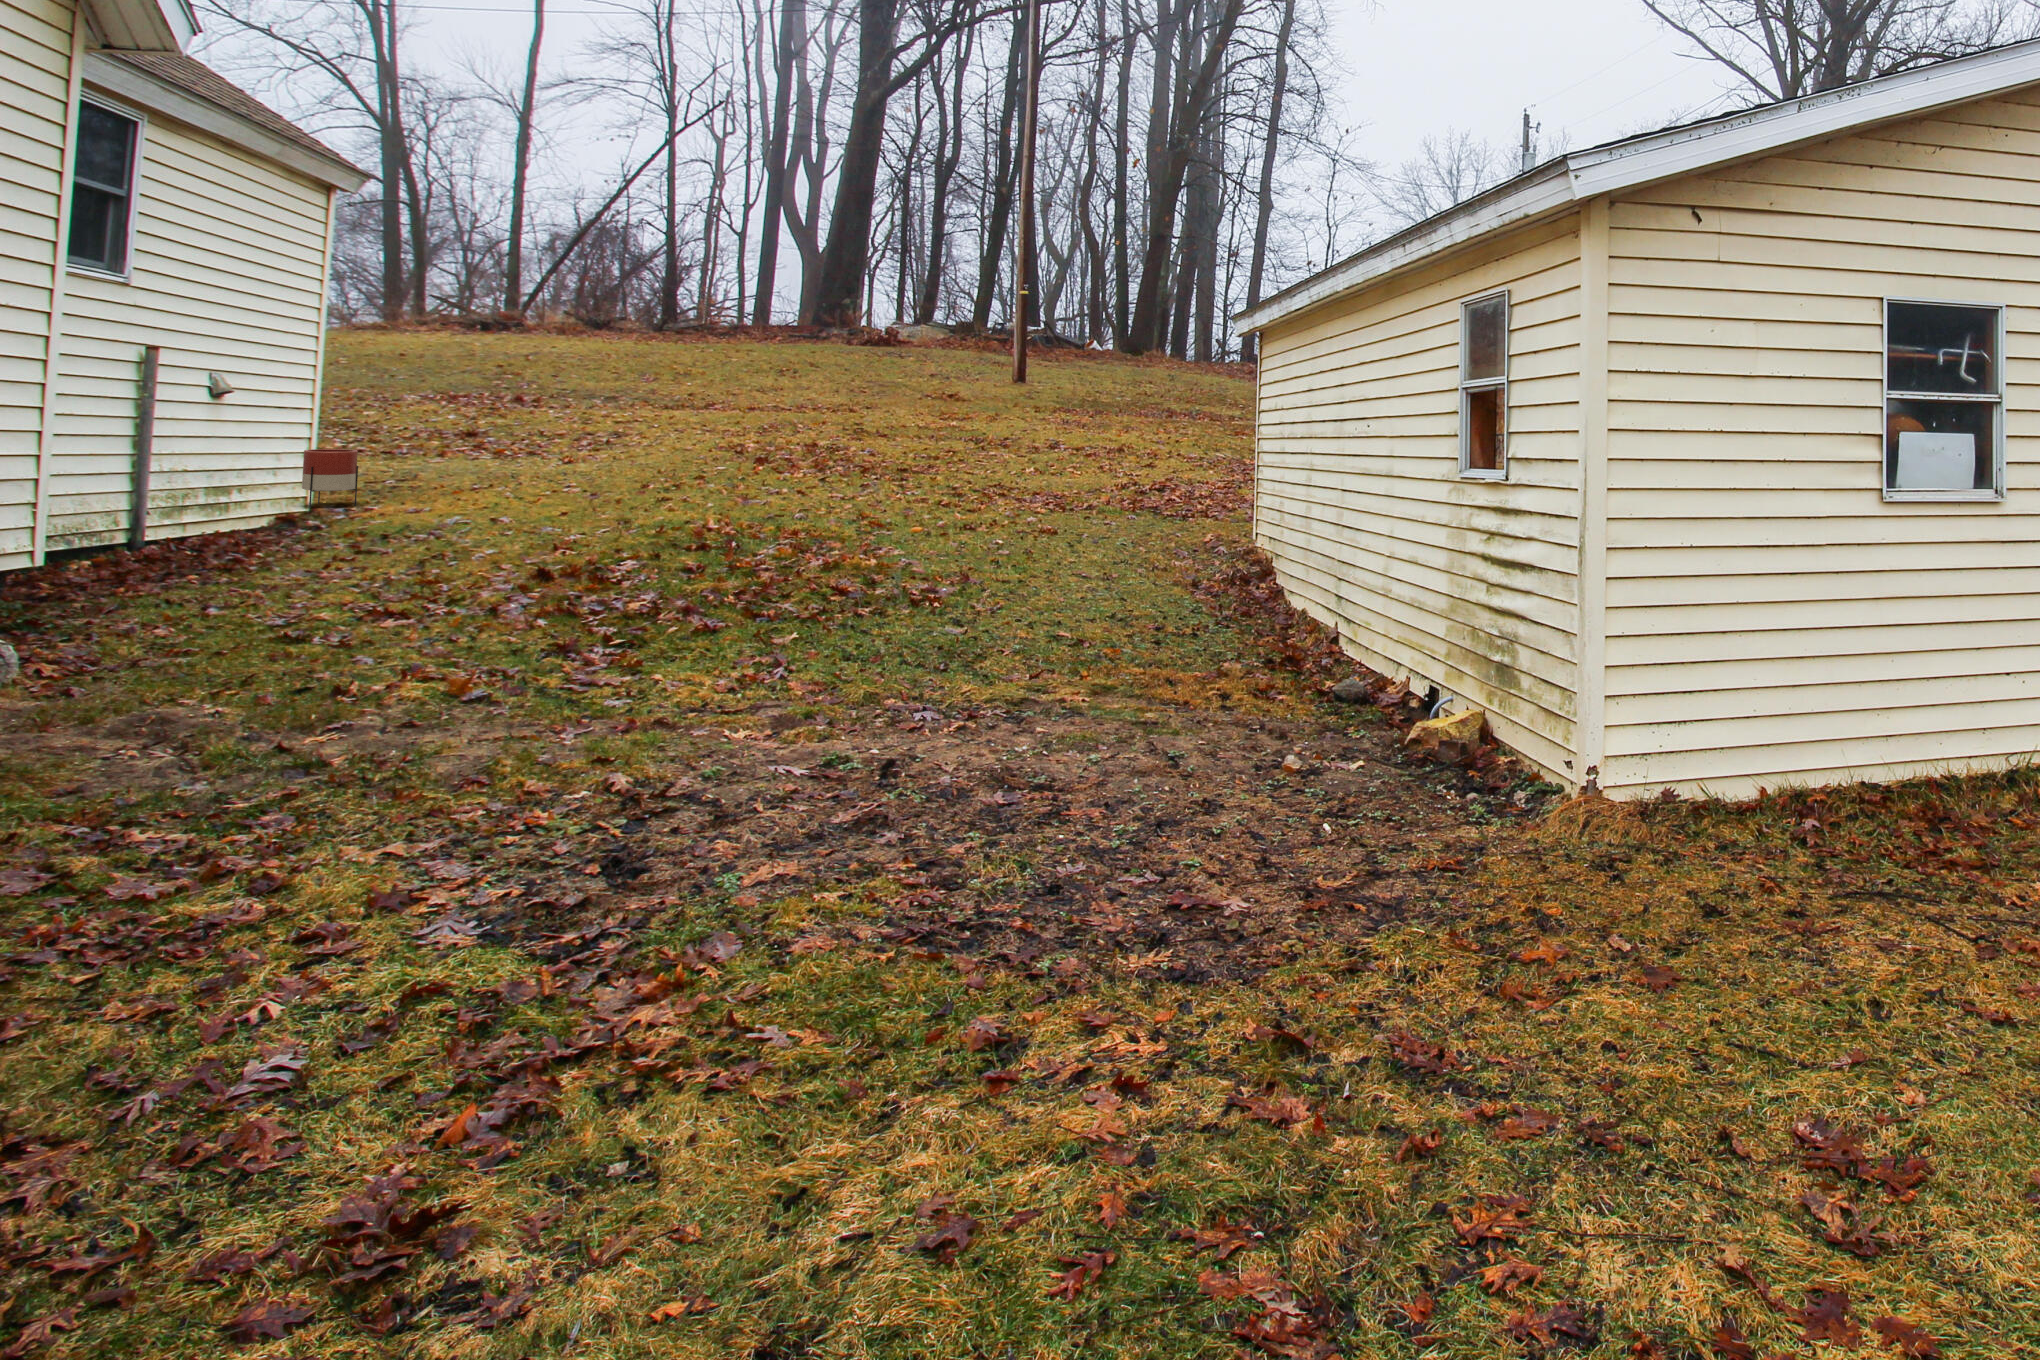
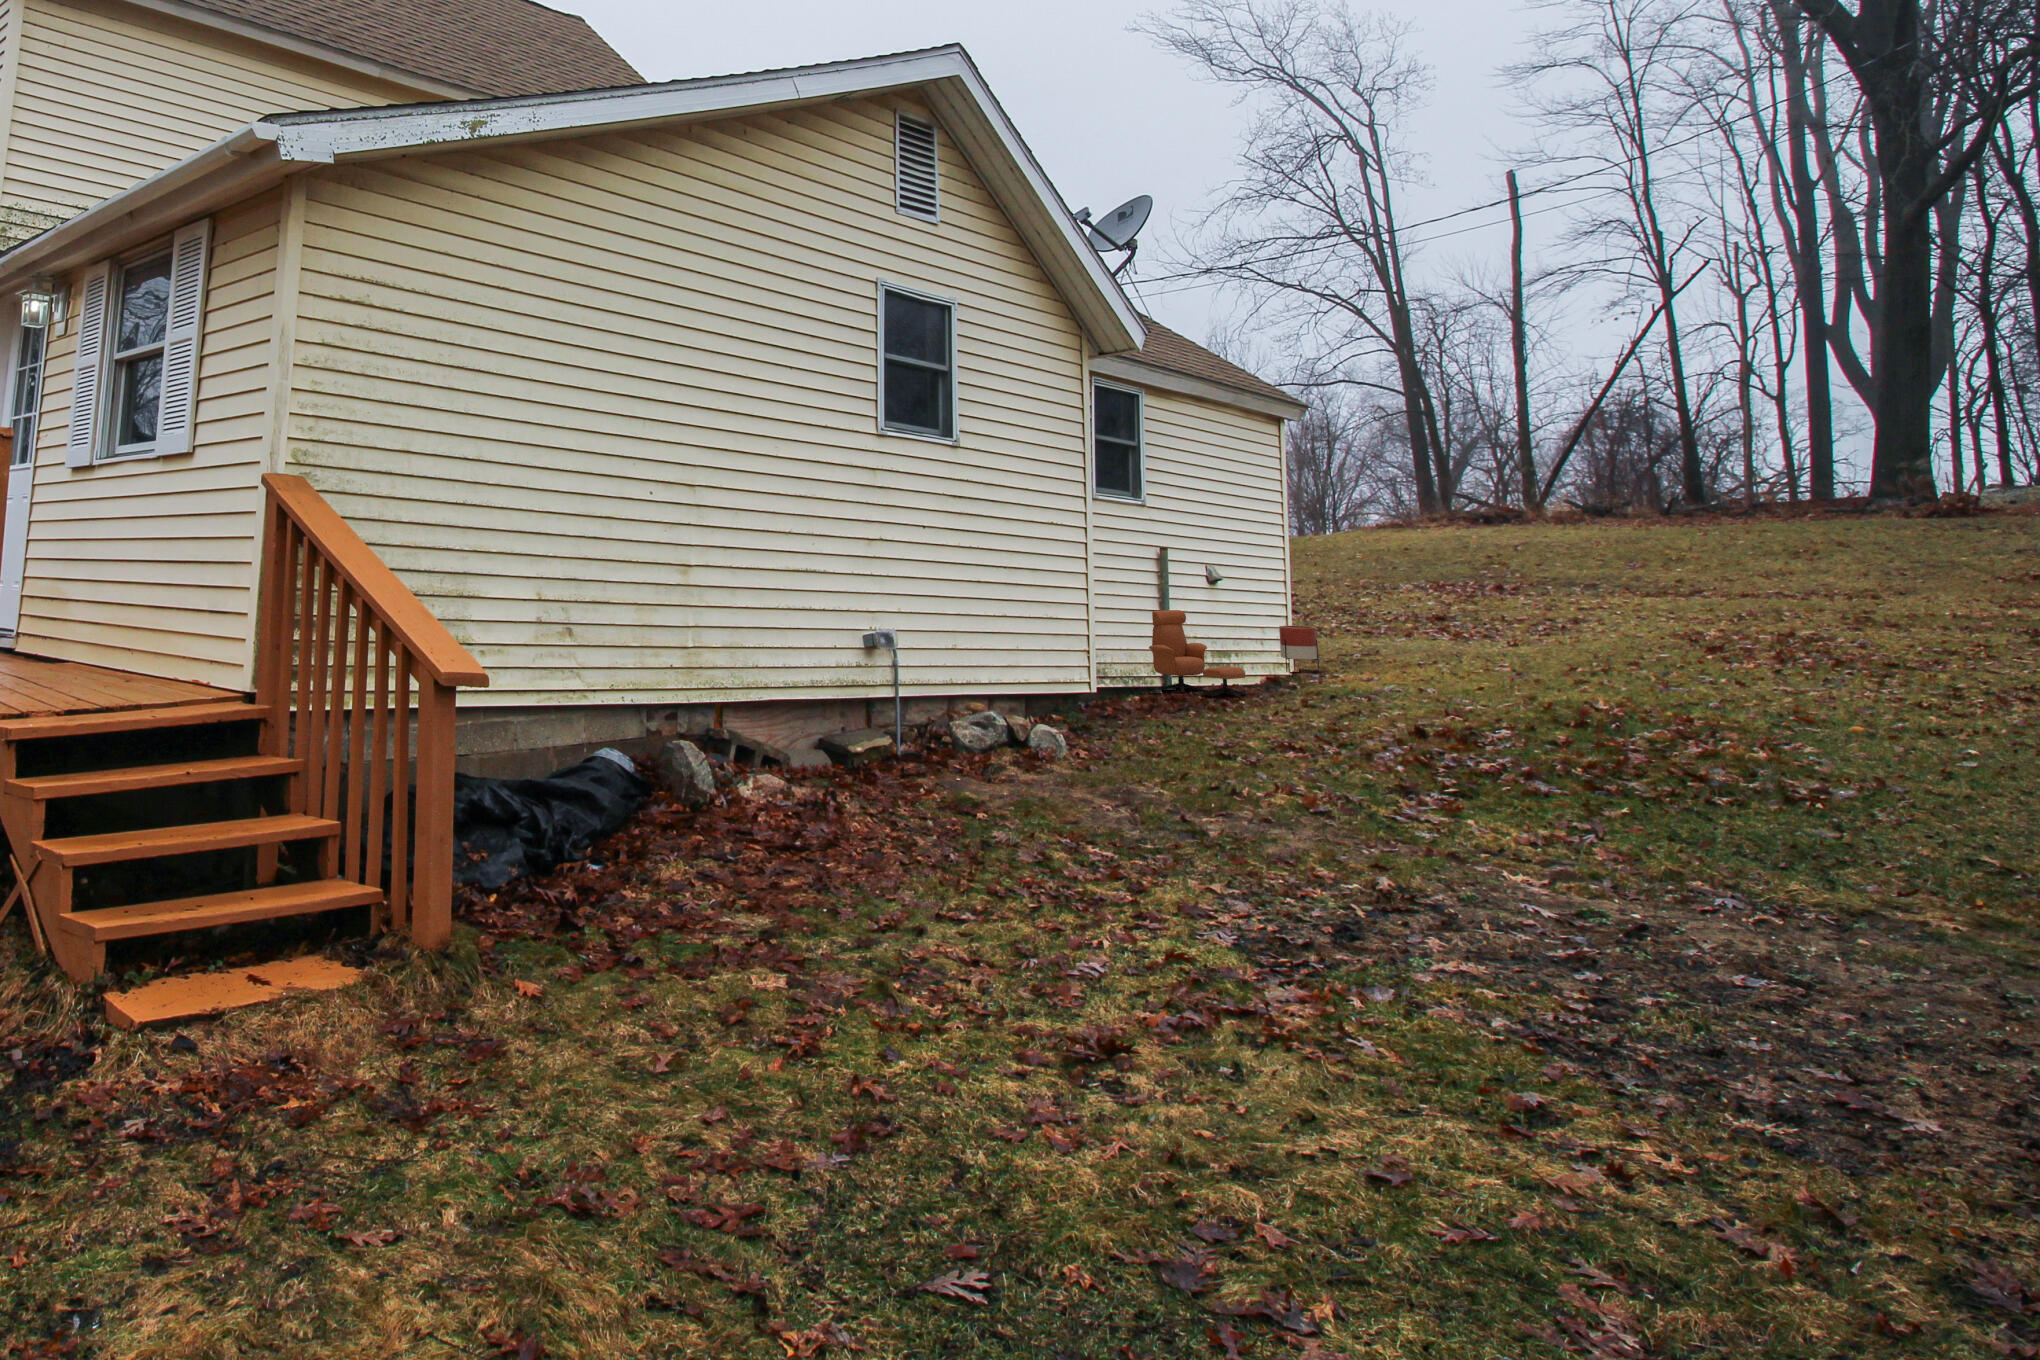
lounge chair: none [105,435,273,551] -> present [1149,610,1249,697]

